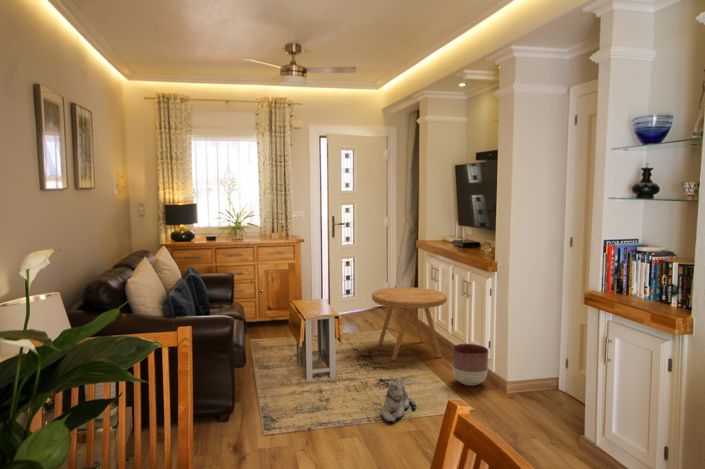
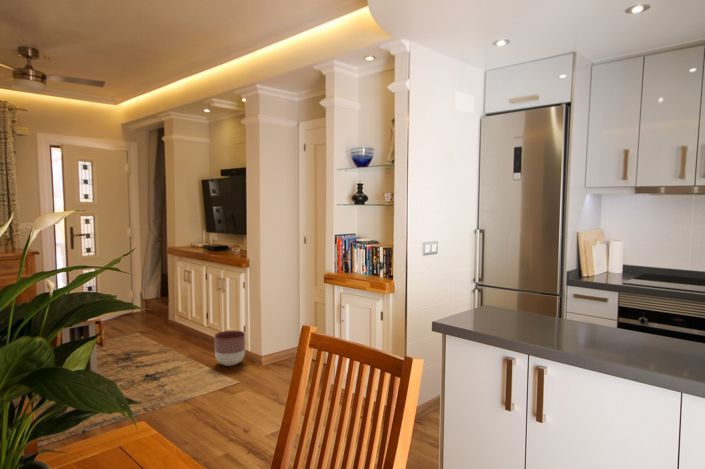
side table: present [372,287,447,360] -> none [128,290,202,358]
plush toy: present [381,380,416,422] -> none [157,370,189,410]

